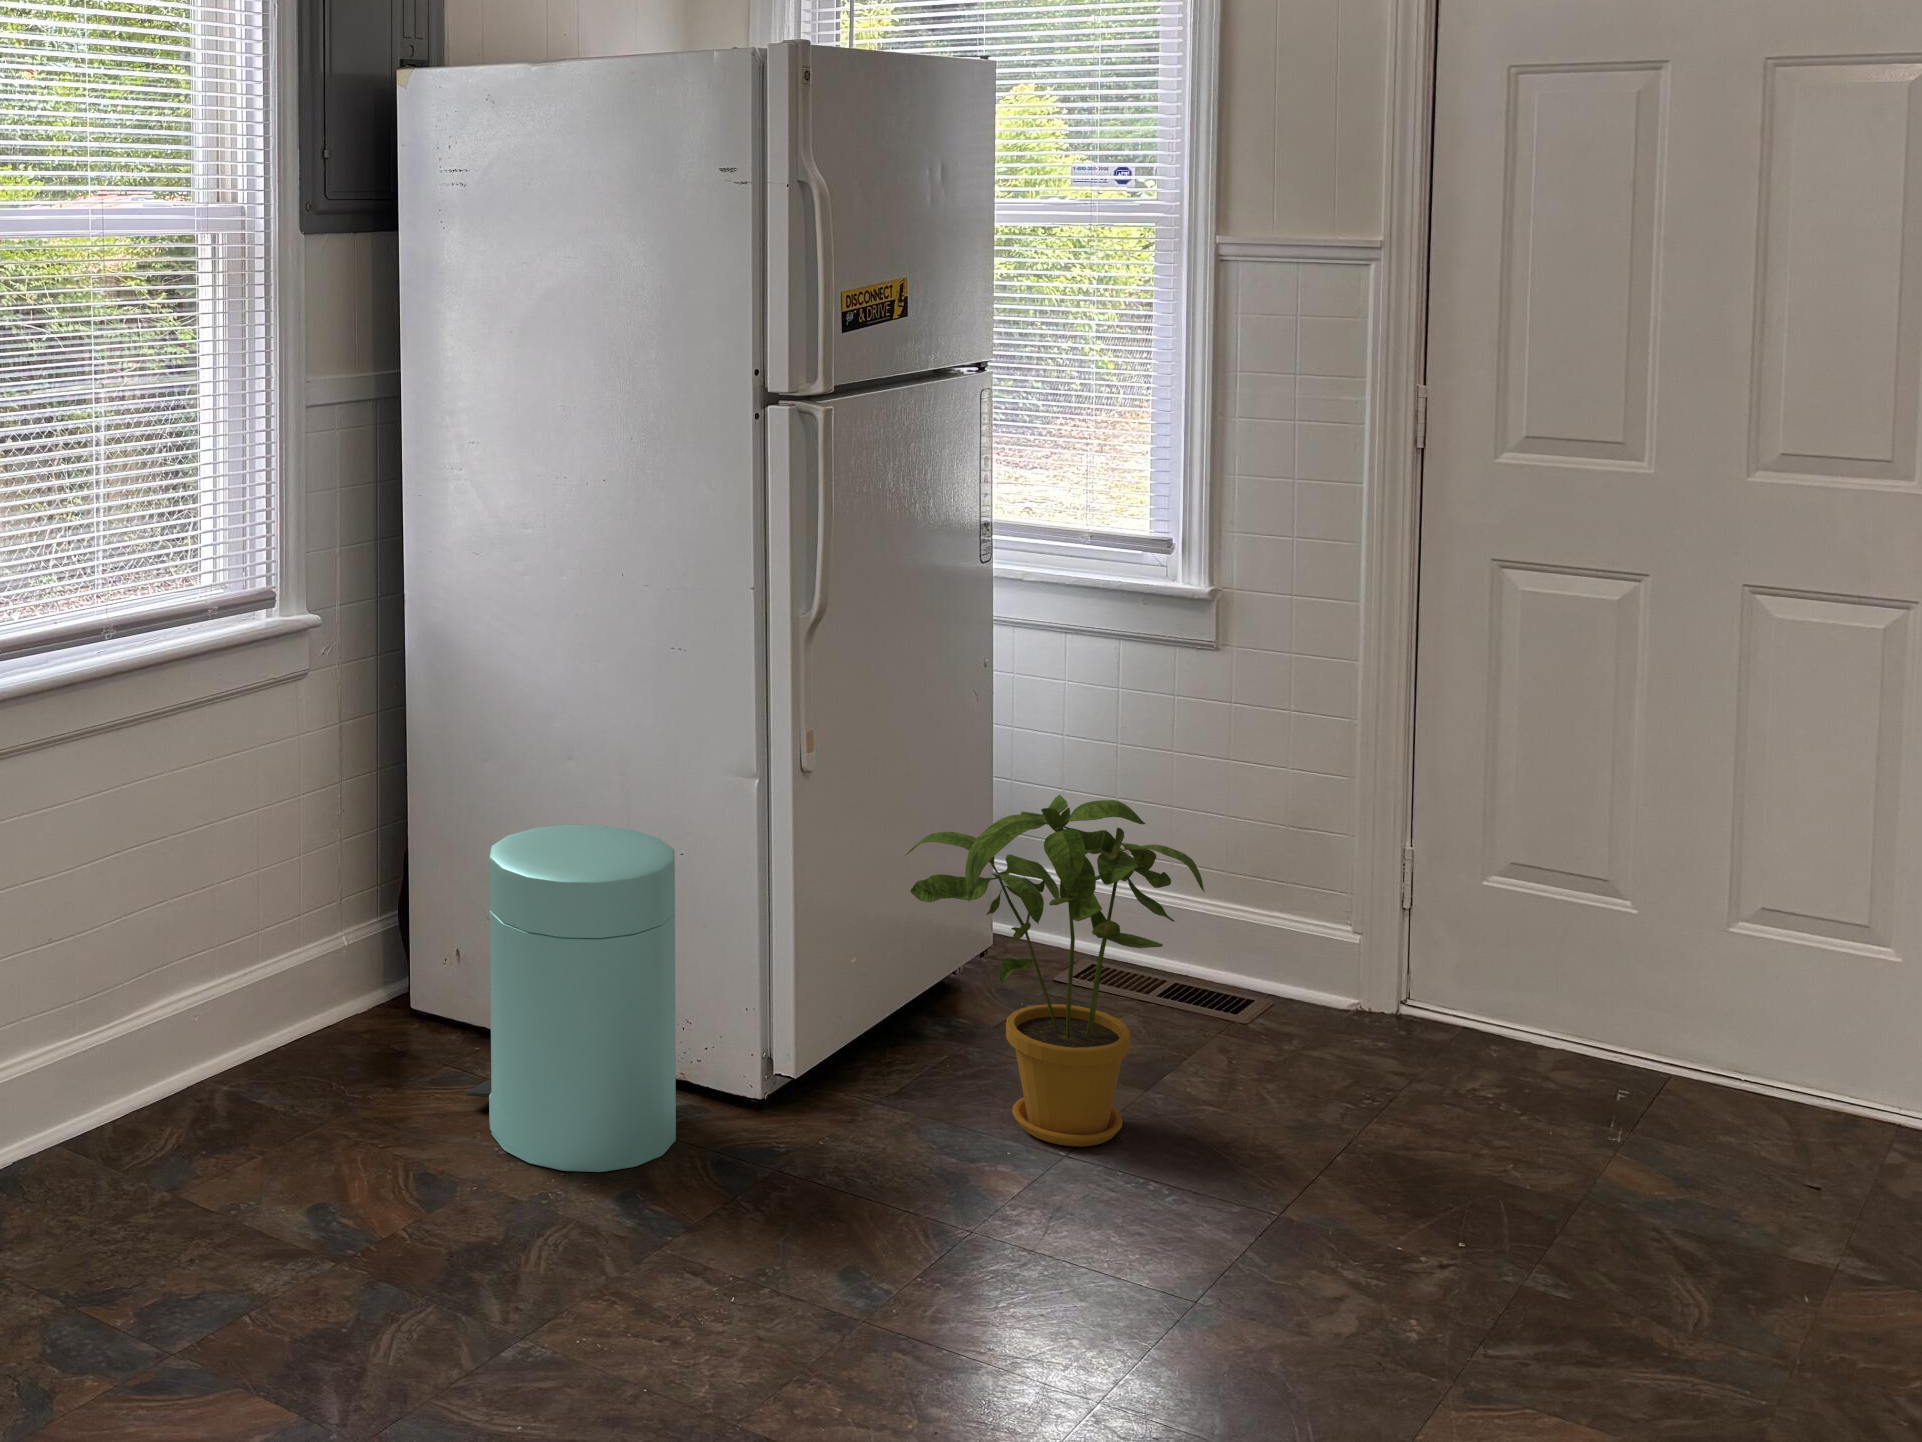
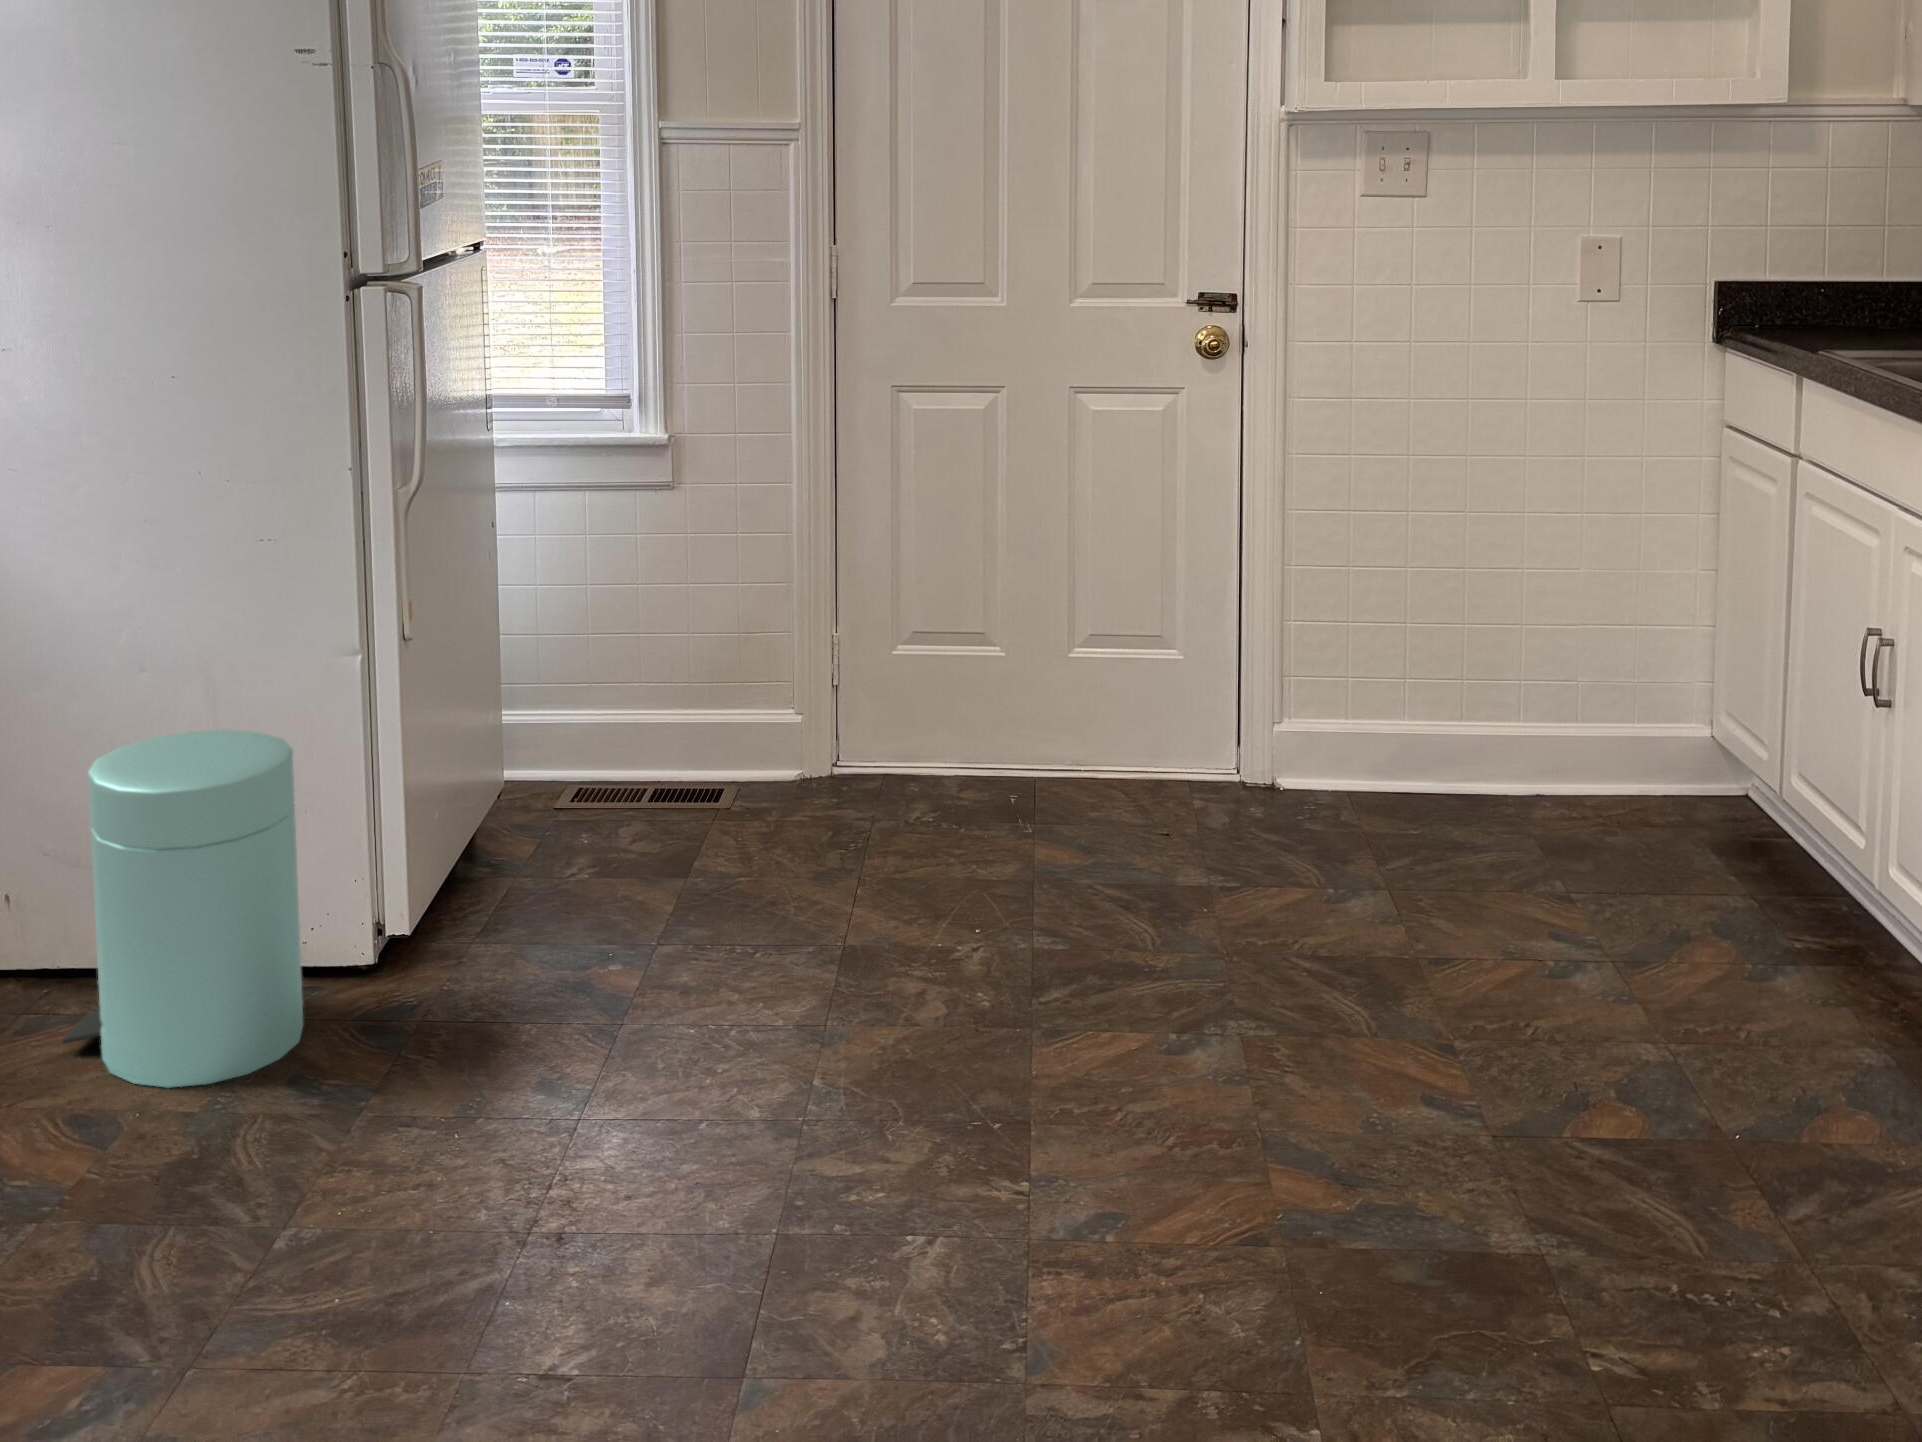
house plant: present [906,795,1205,1147] -> none [473,618,743,935]

